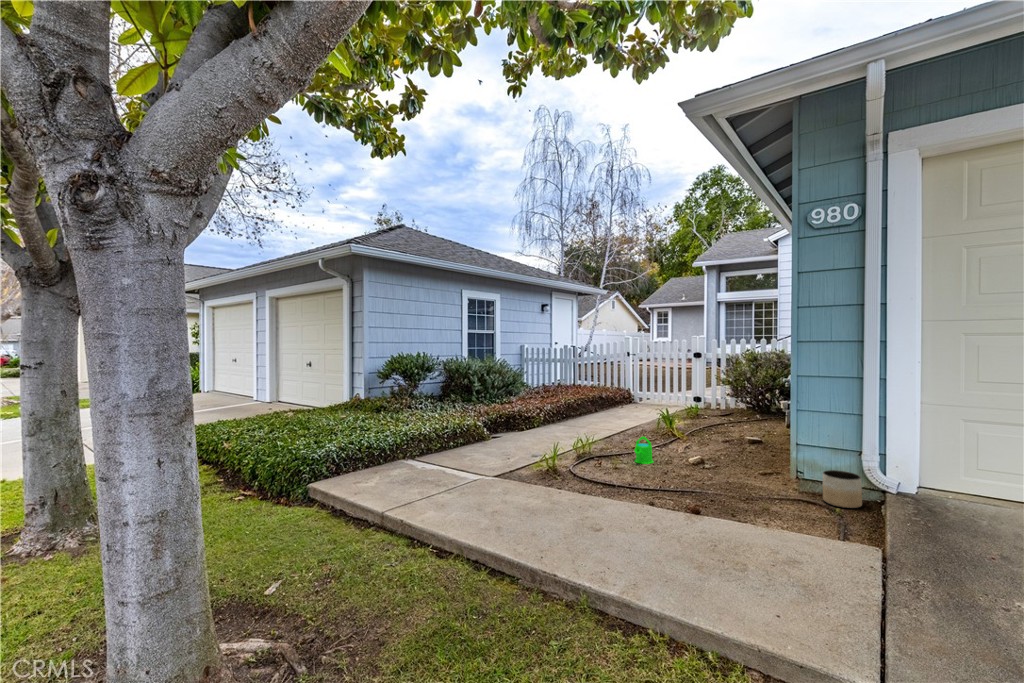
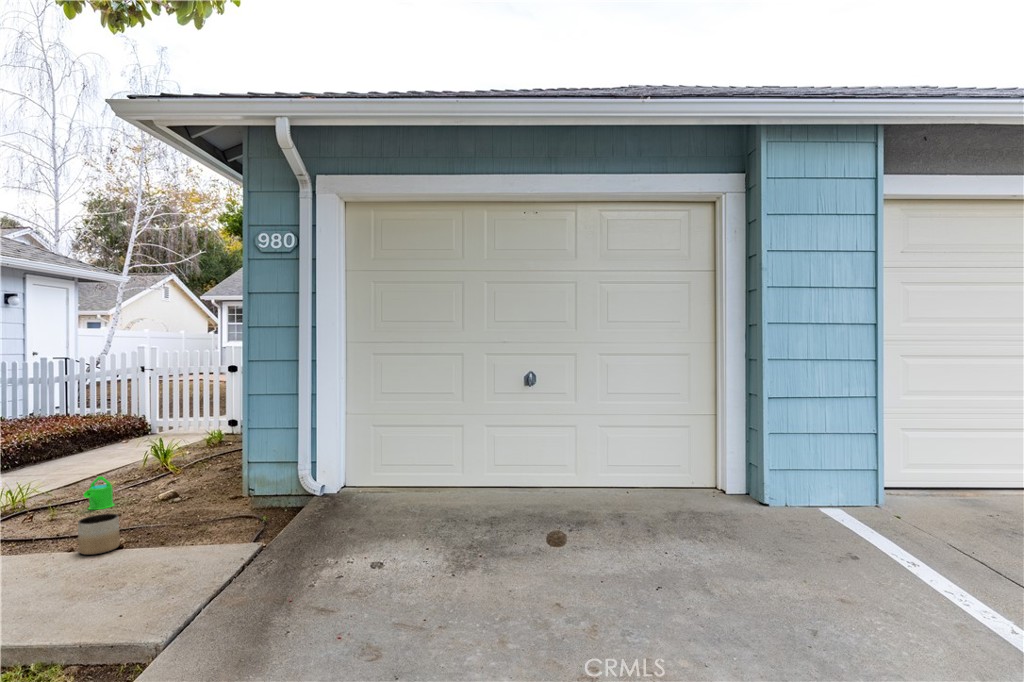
planter: present [823,470,862,508] -> present [78,514,120,555]

